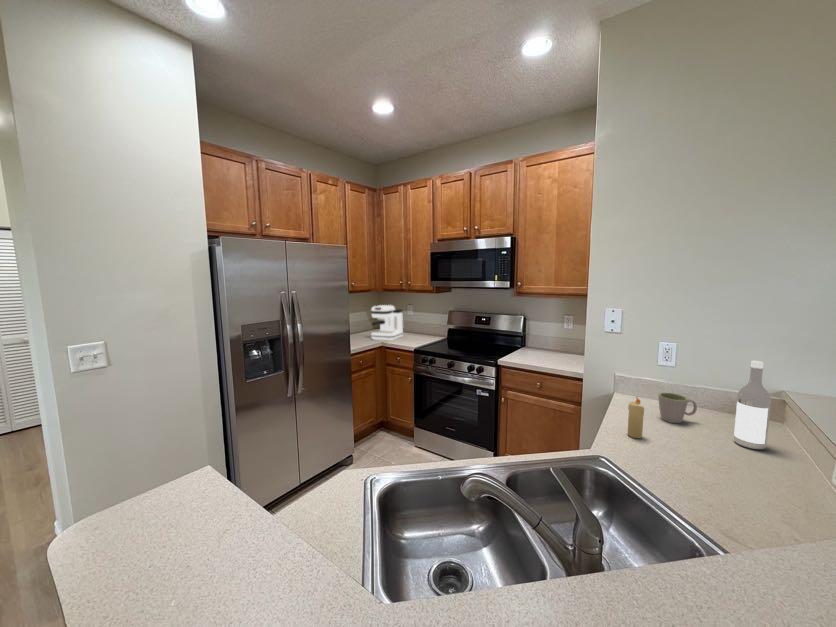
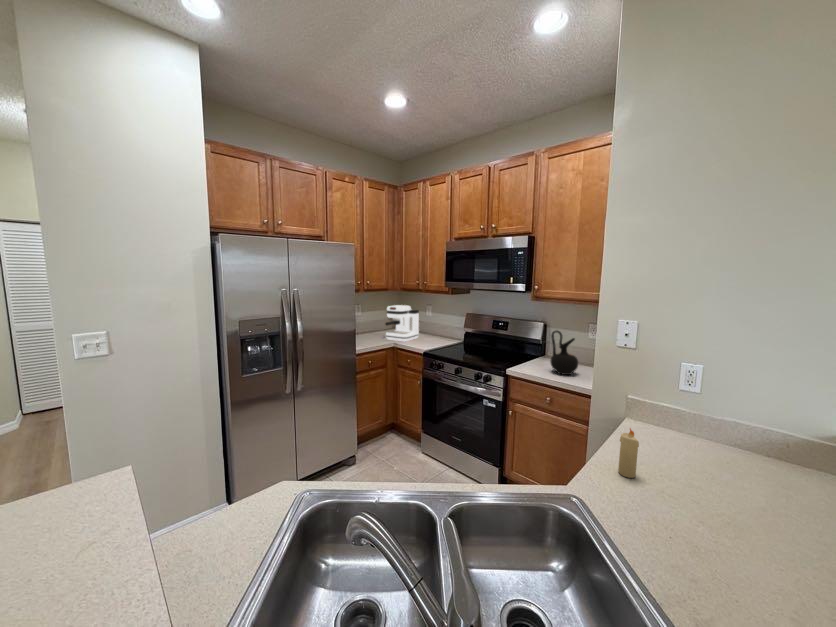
ceramic jug: none [536,322,560,362] -> present [551,331,578,375]
wine bottle: present [734,361,771,450] -> none [758,395,809,510]
mug: present [659,393,697,423] -> none [669,424,717,463]

